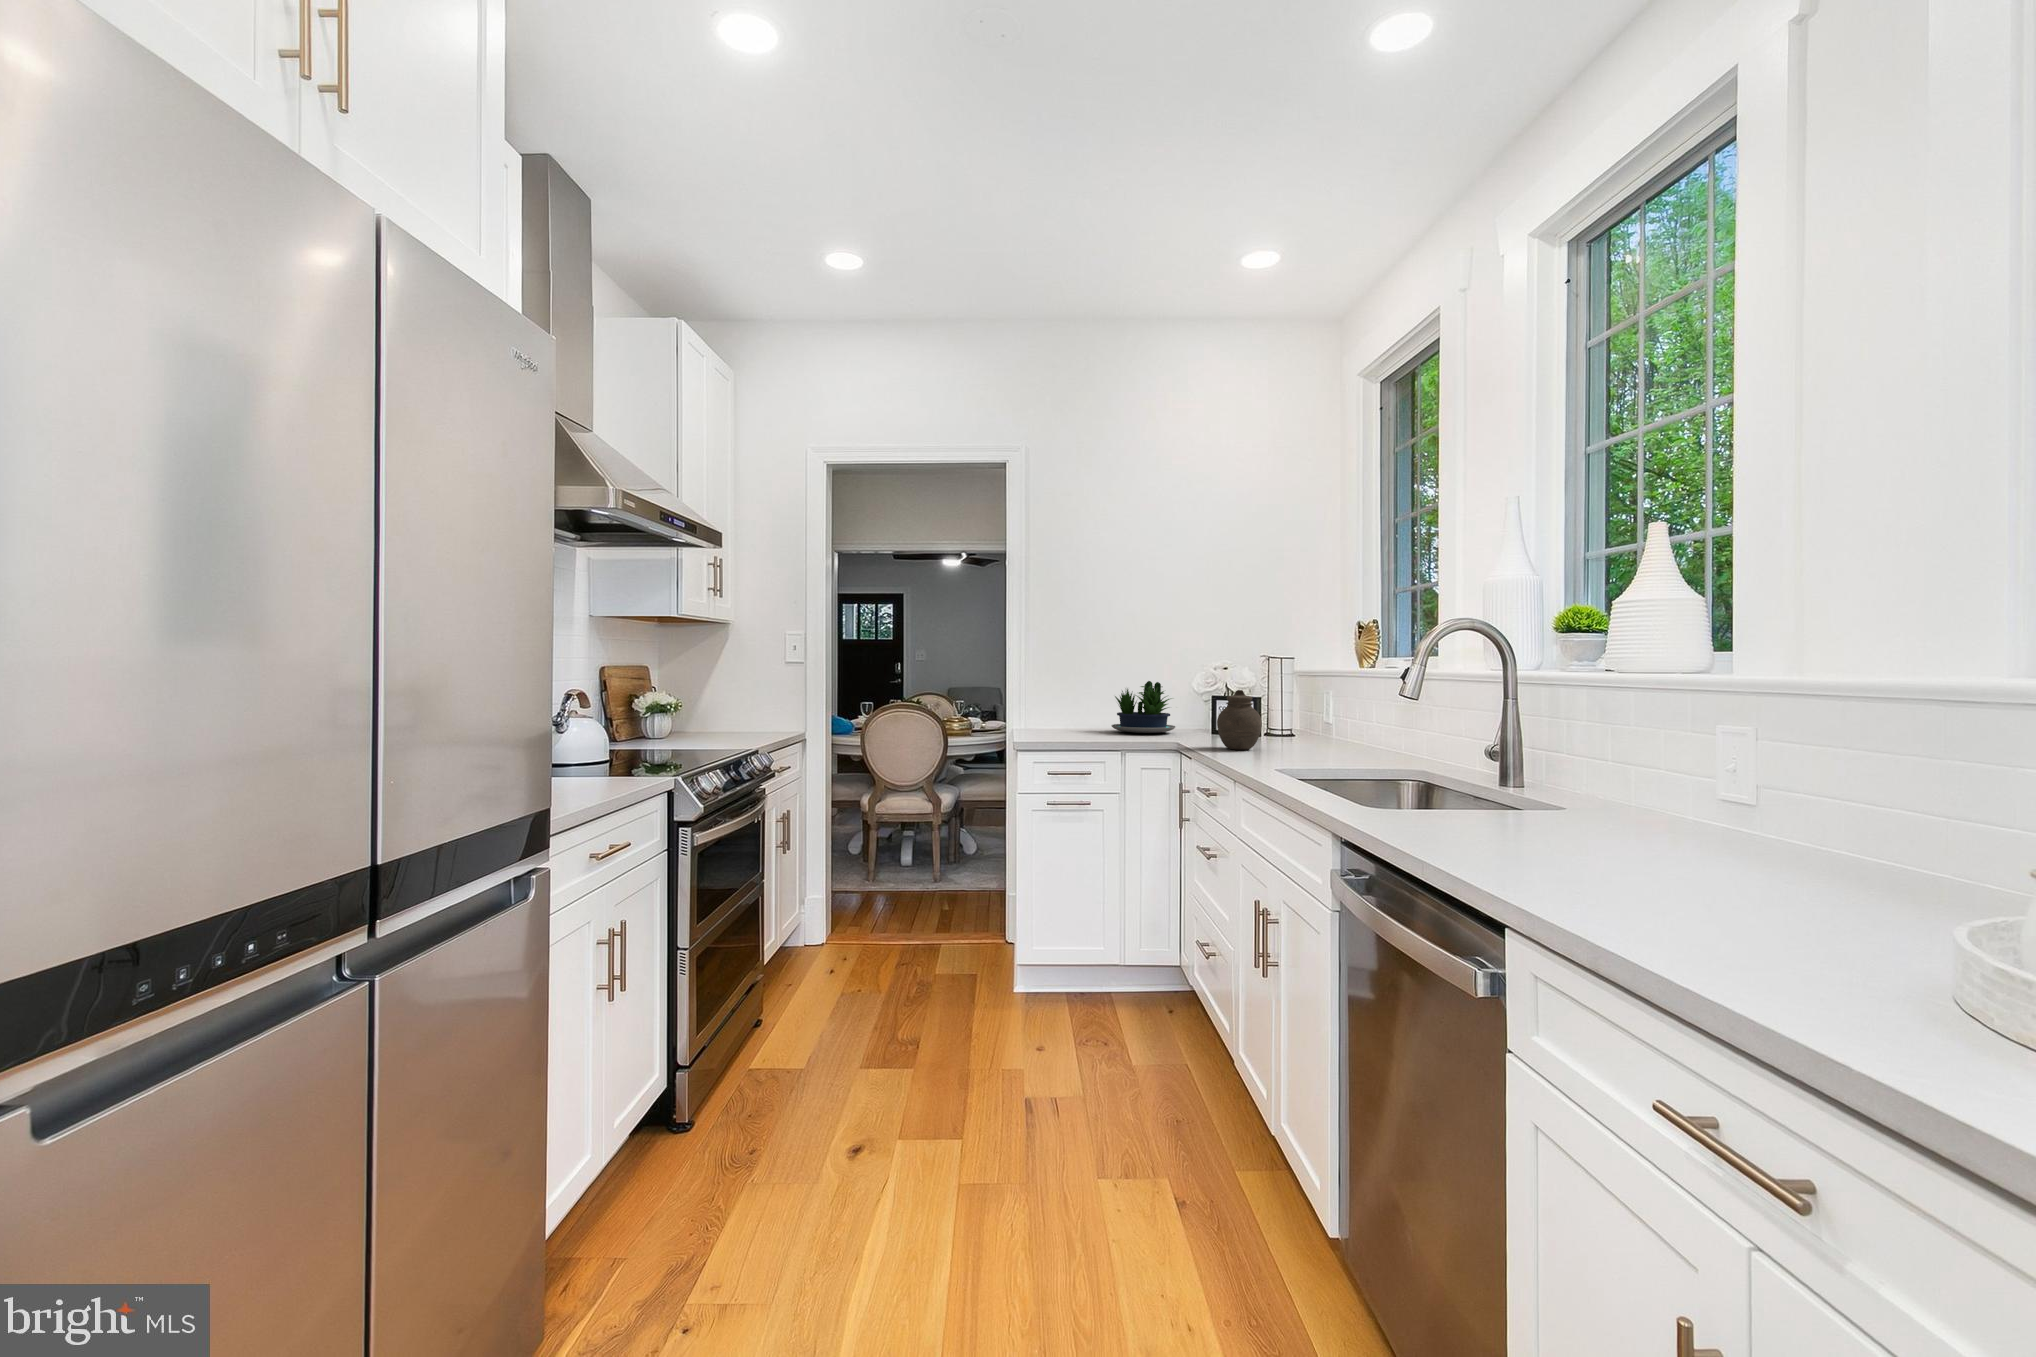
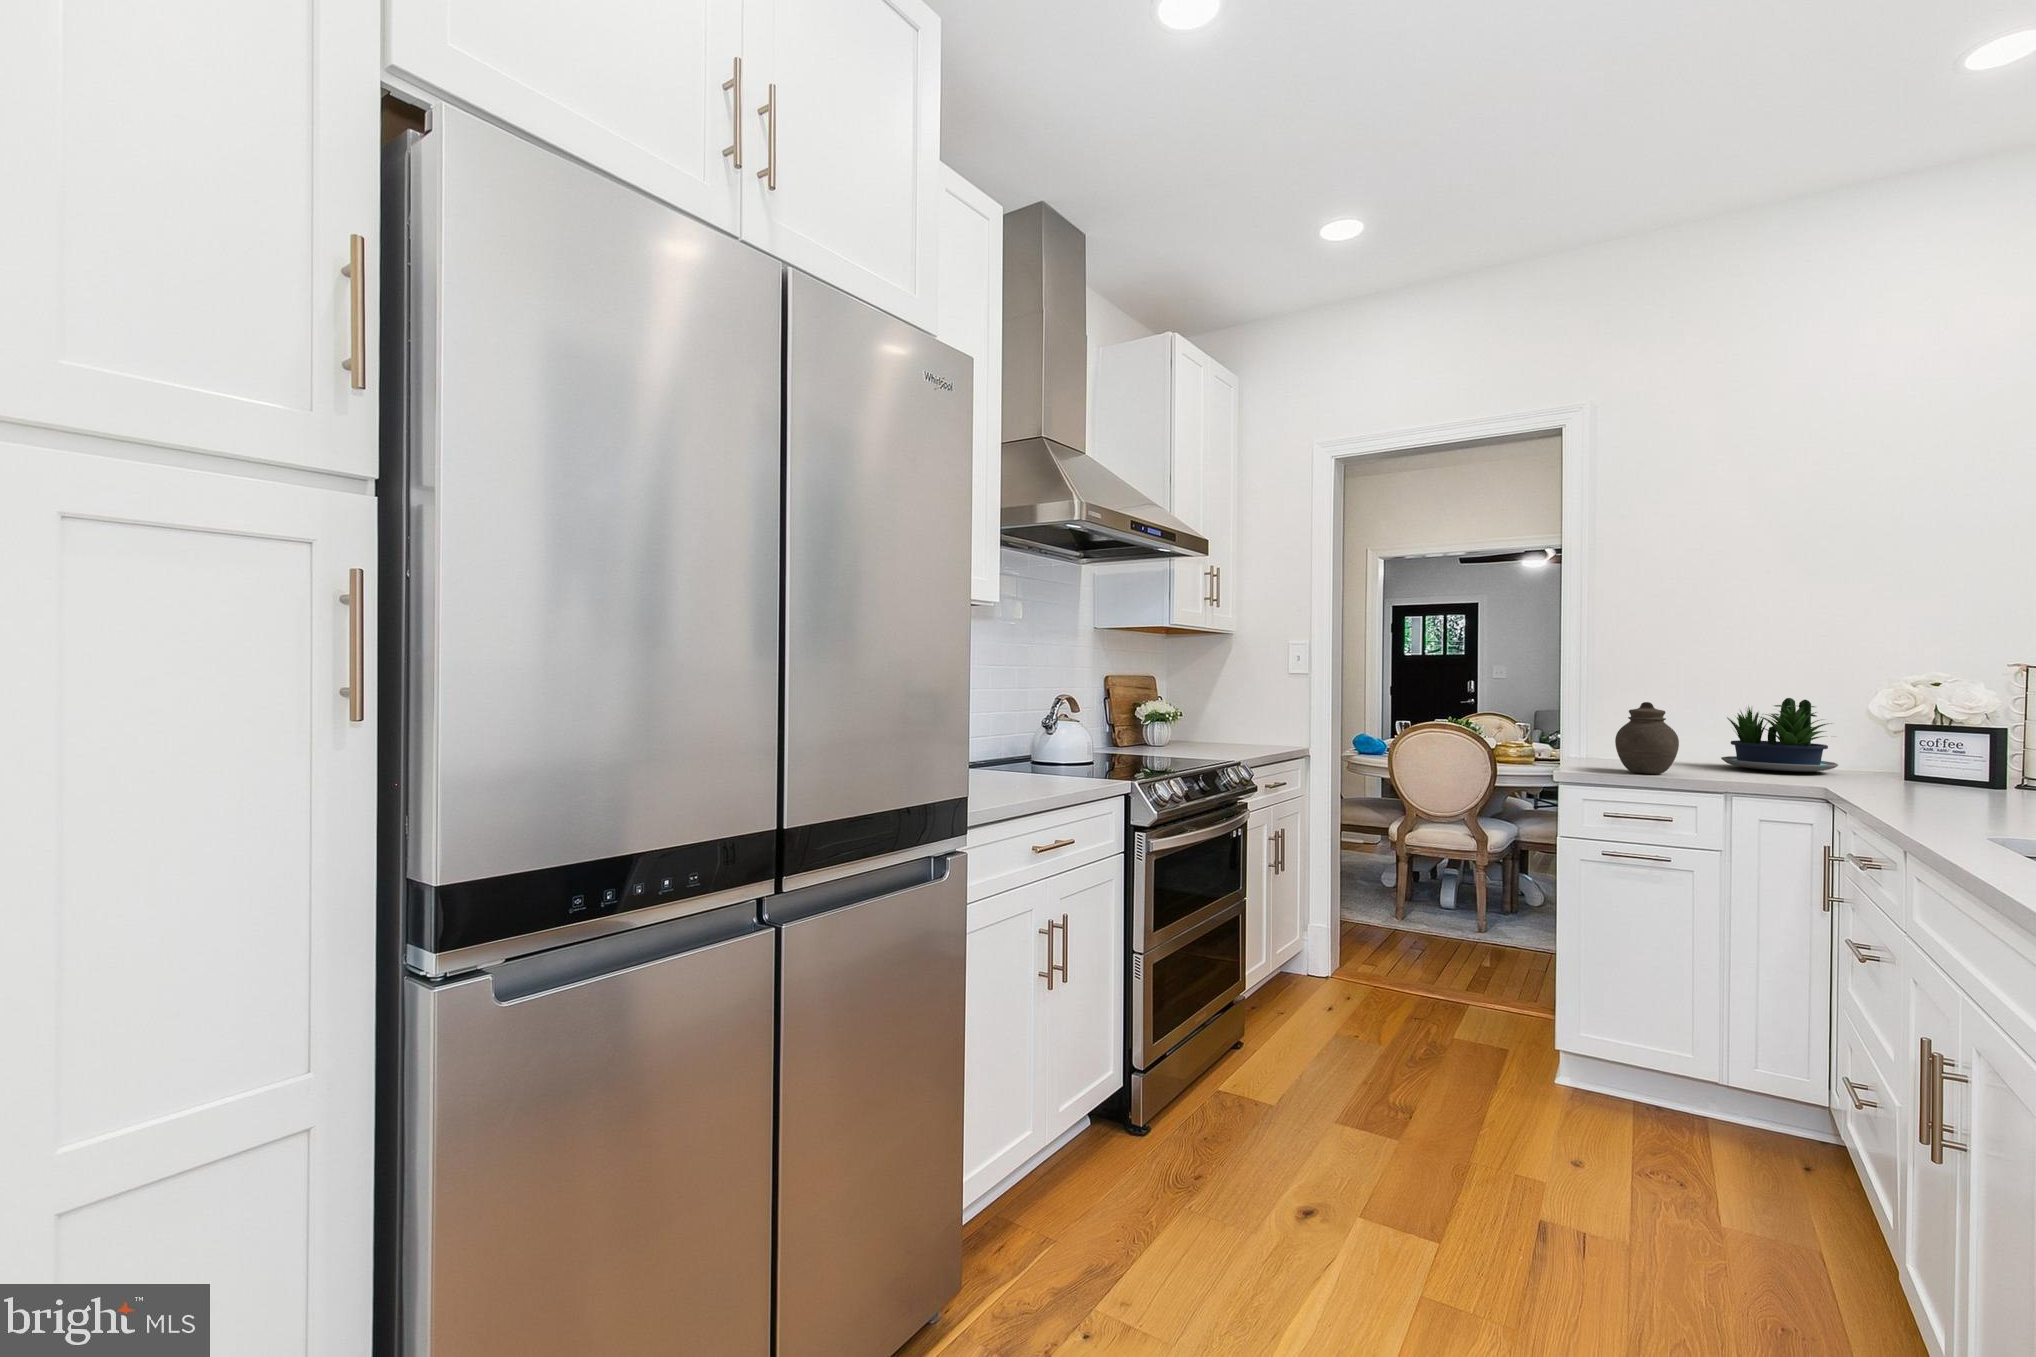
jar: present [1217,690,1262,750] -> present [1615,702,1679,774]

